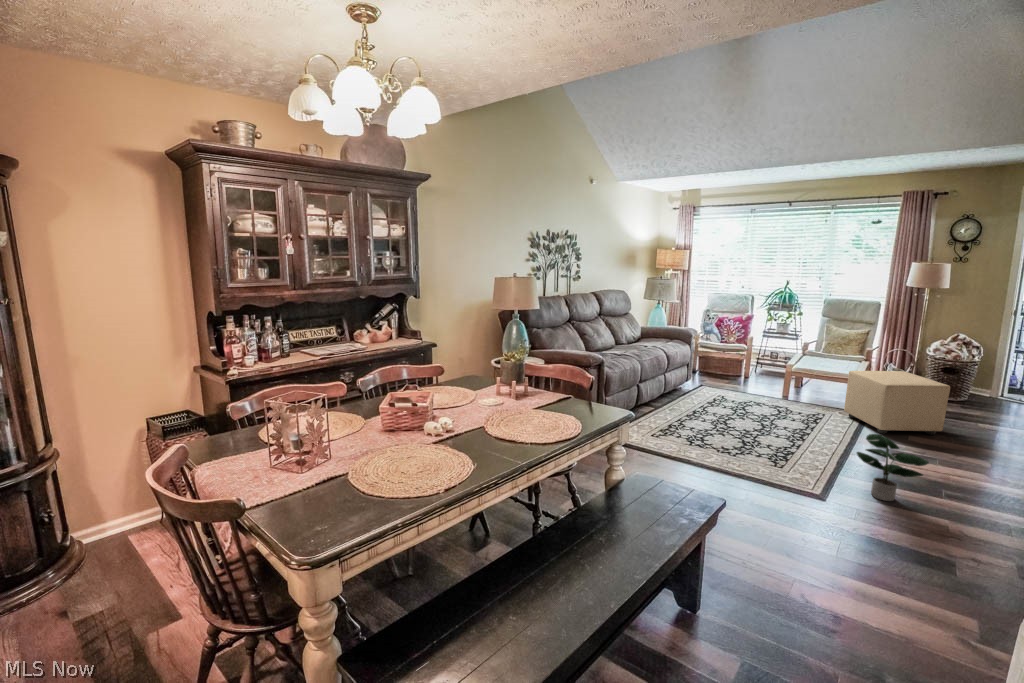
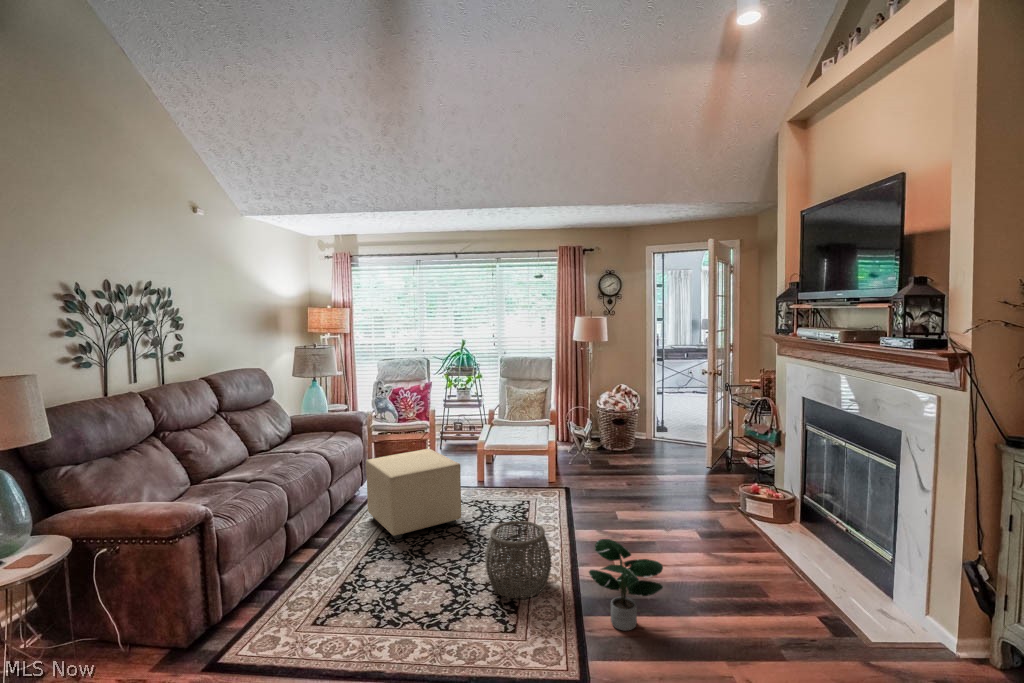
ottoman: present [844,371,950,435] -> present [366,449,461,539]
woven basket: none [773,412,830,466] -> present [485,521,552,599]

